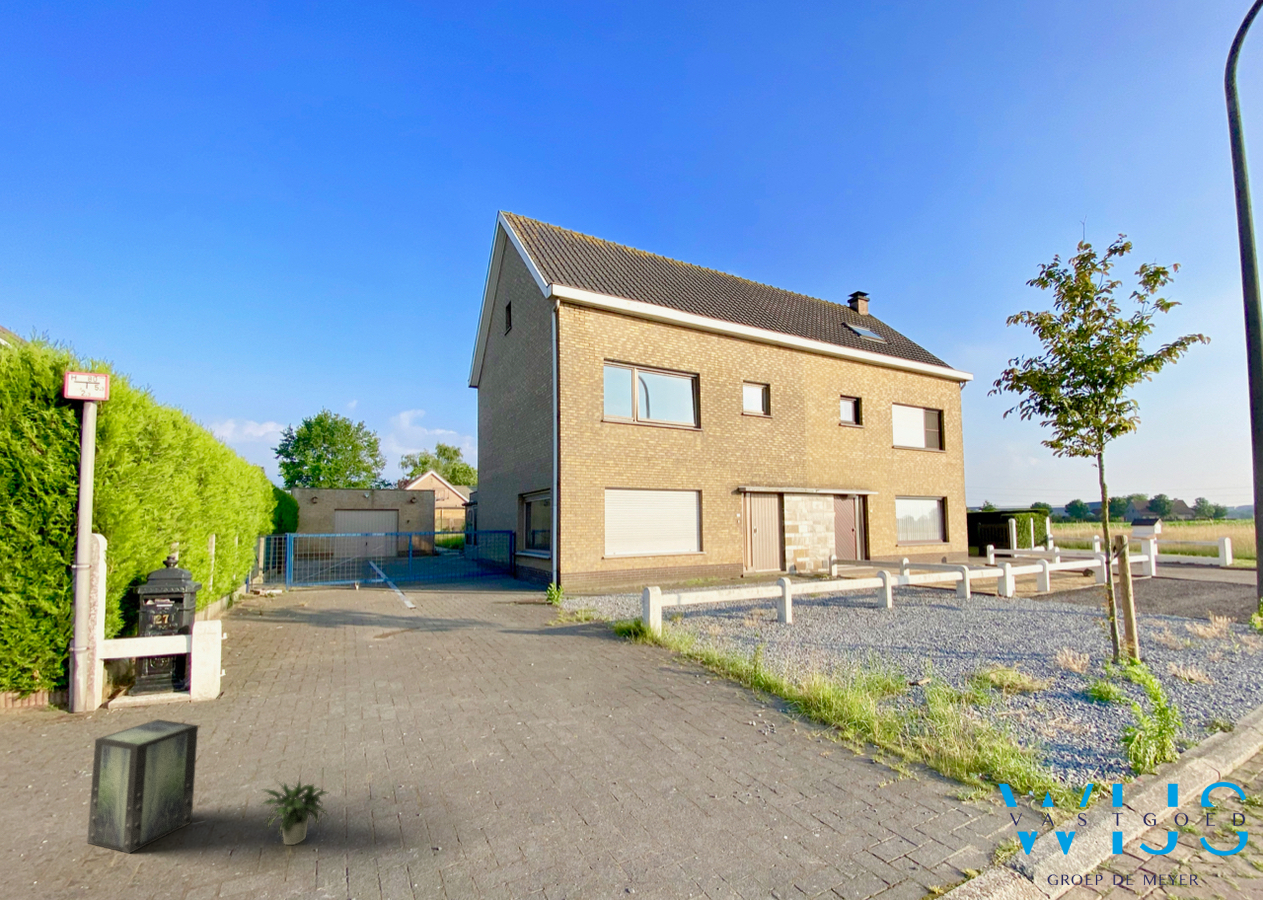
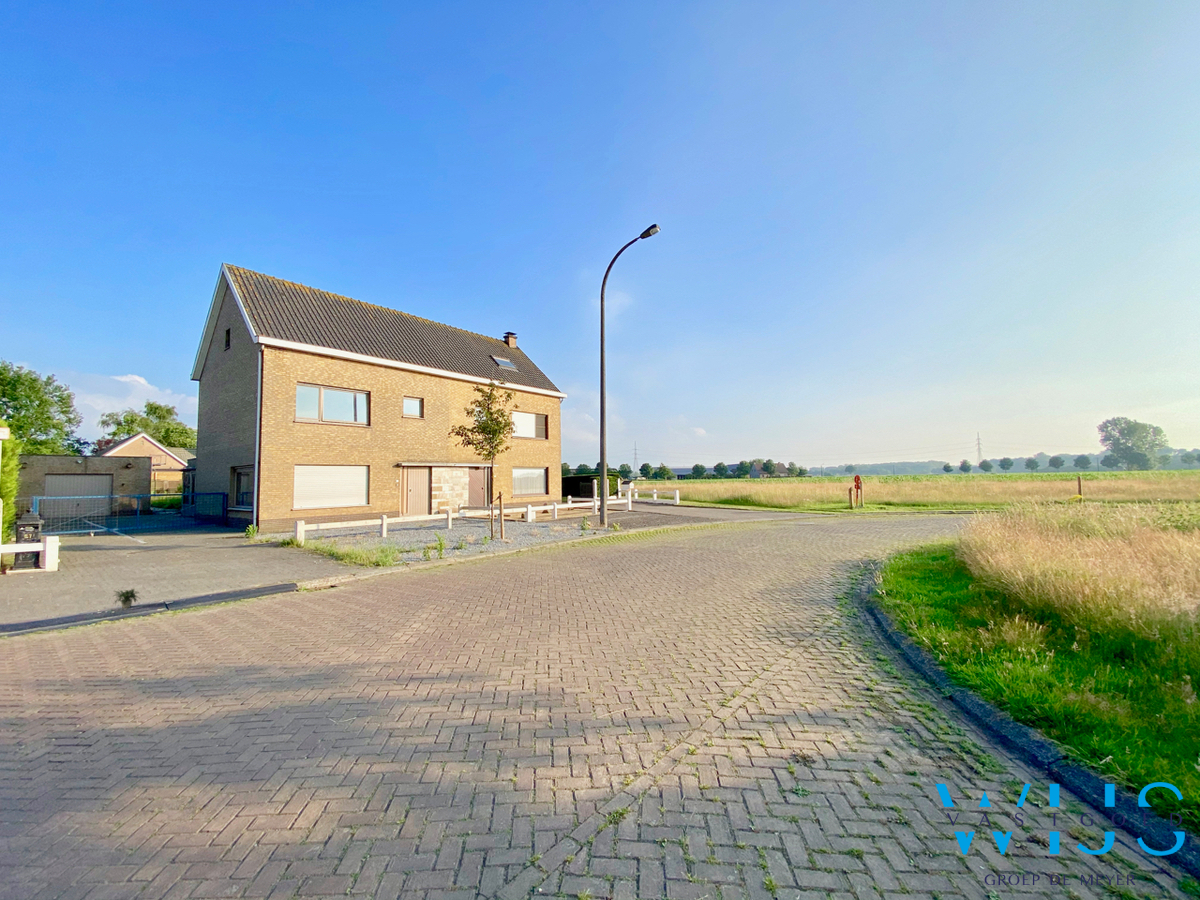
storage box: present [87,719,198,853] -> none [35,575,78,615]

